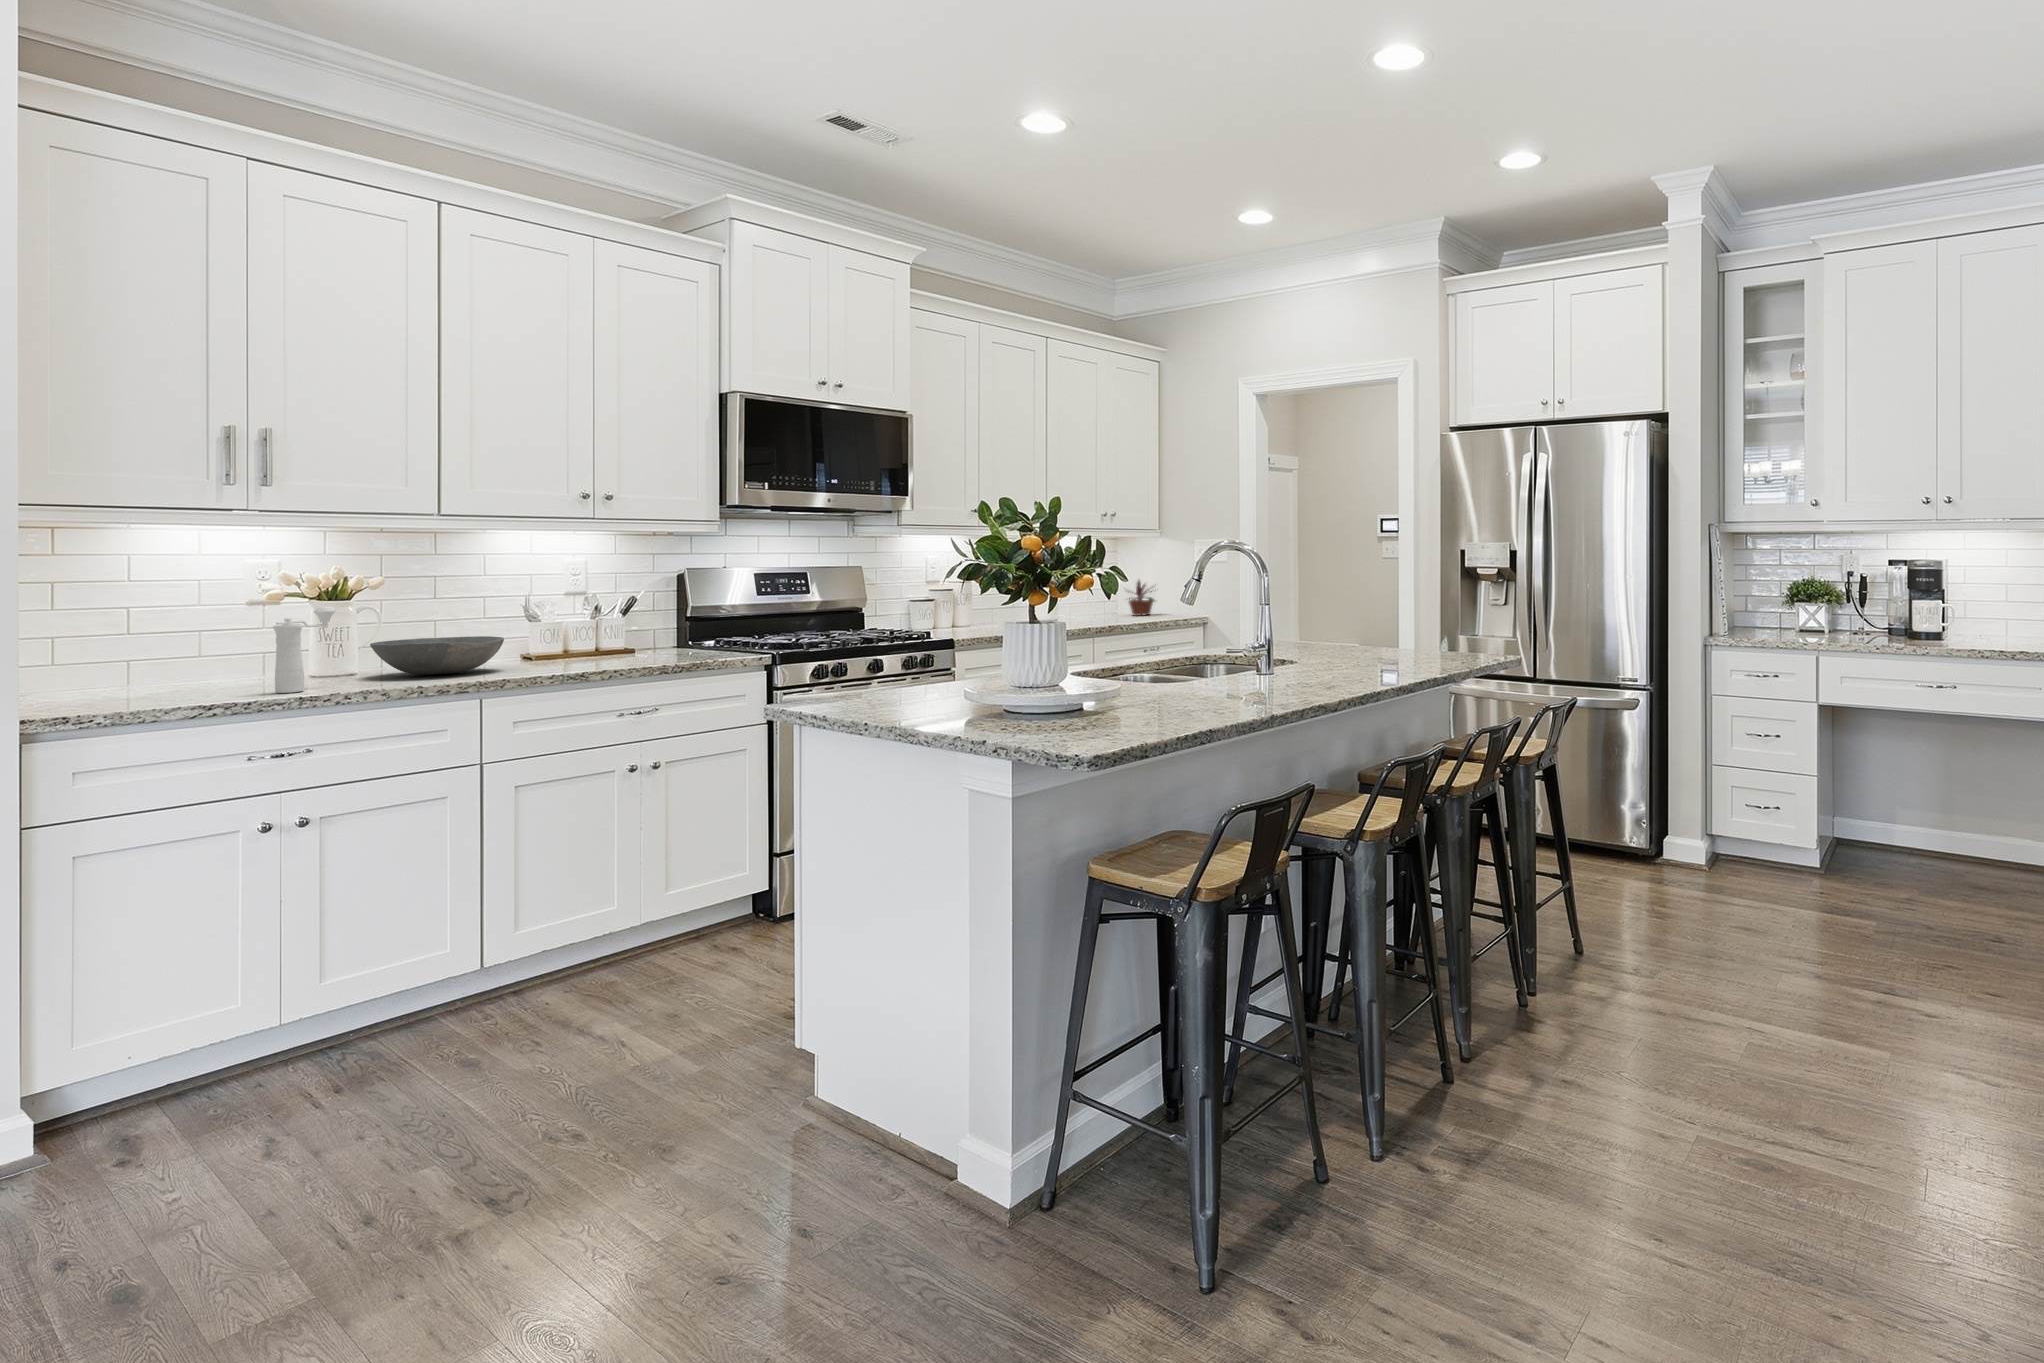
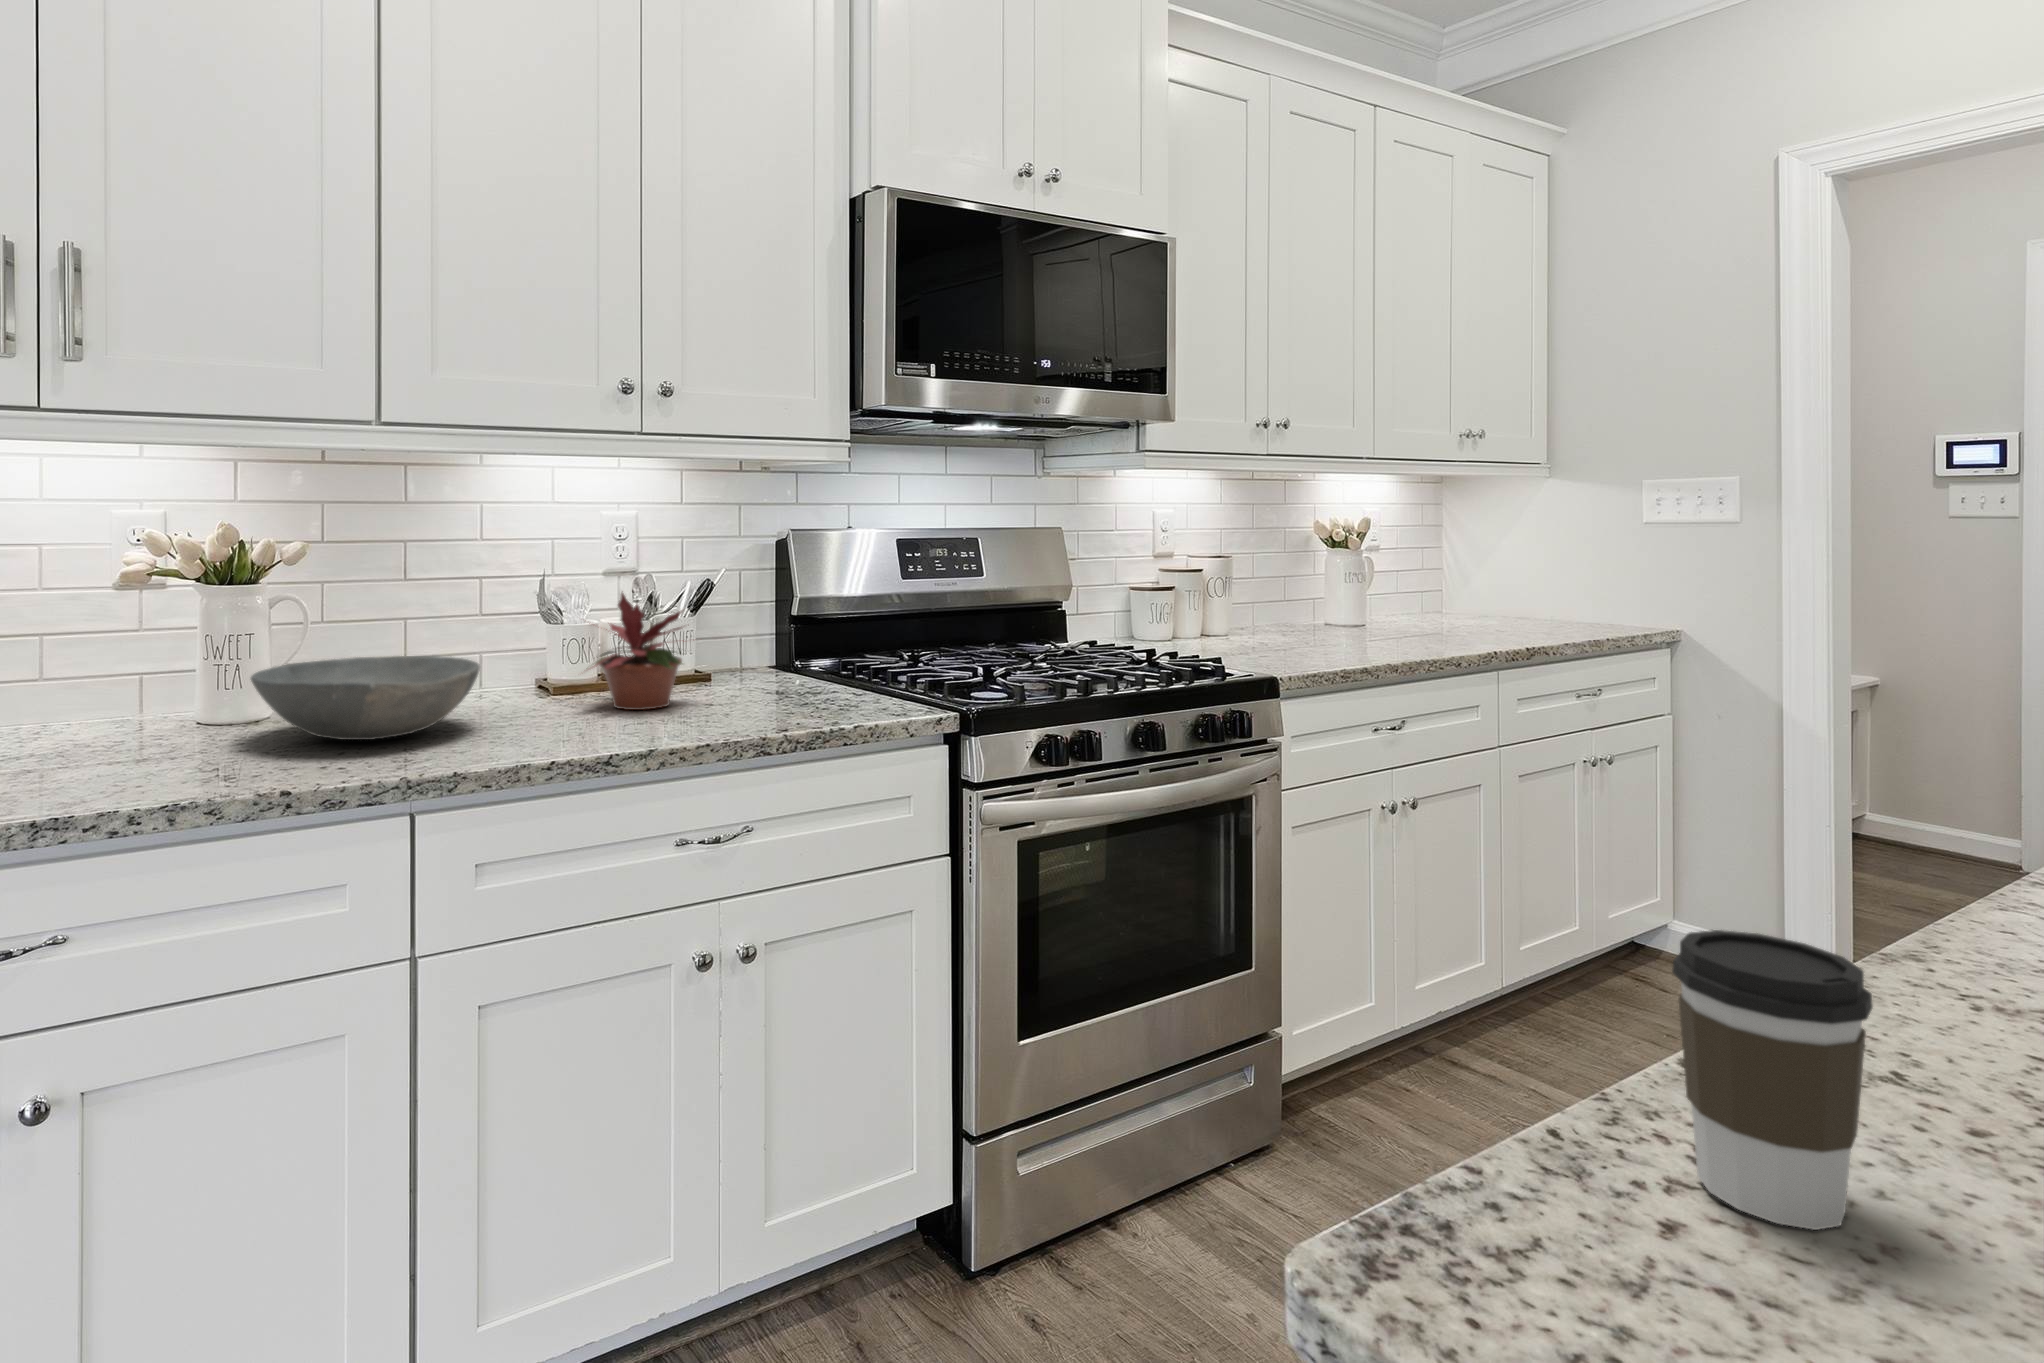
potted plant: present [1129,581,1155,616] -> present [587,593,682,710]
pepper mill: present [273,606,335,693] -> none [22,605,161,797]
coffee cup: none [858,646,890,696] -> present [1672,930,1873,1230]

